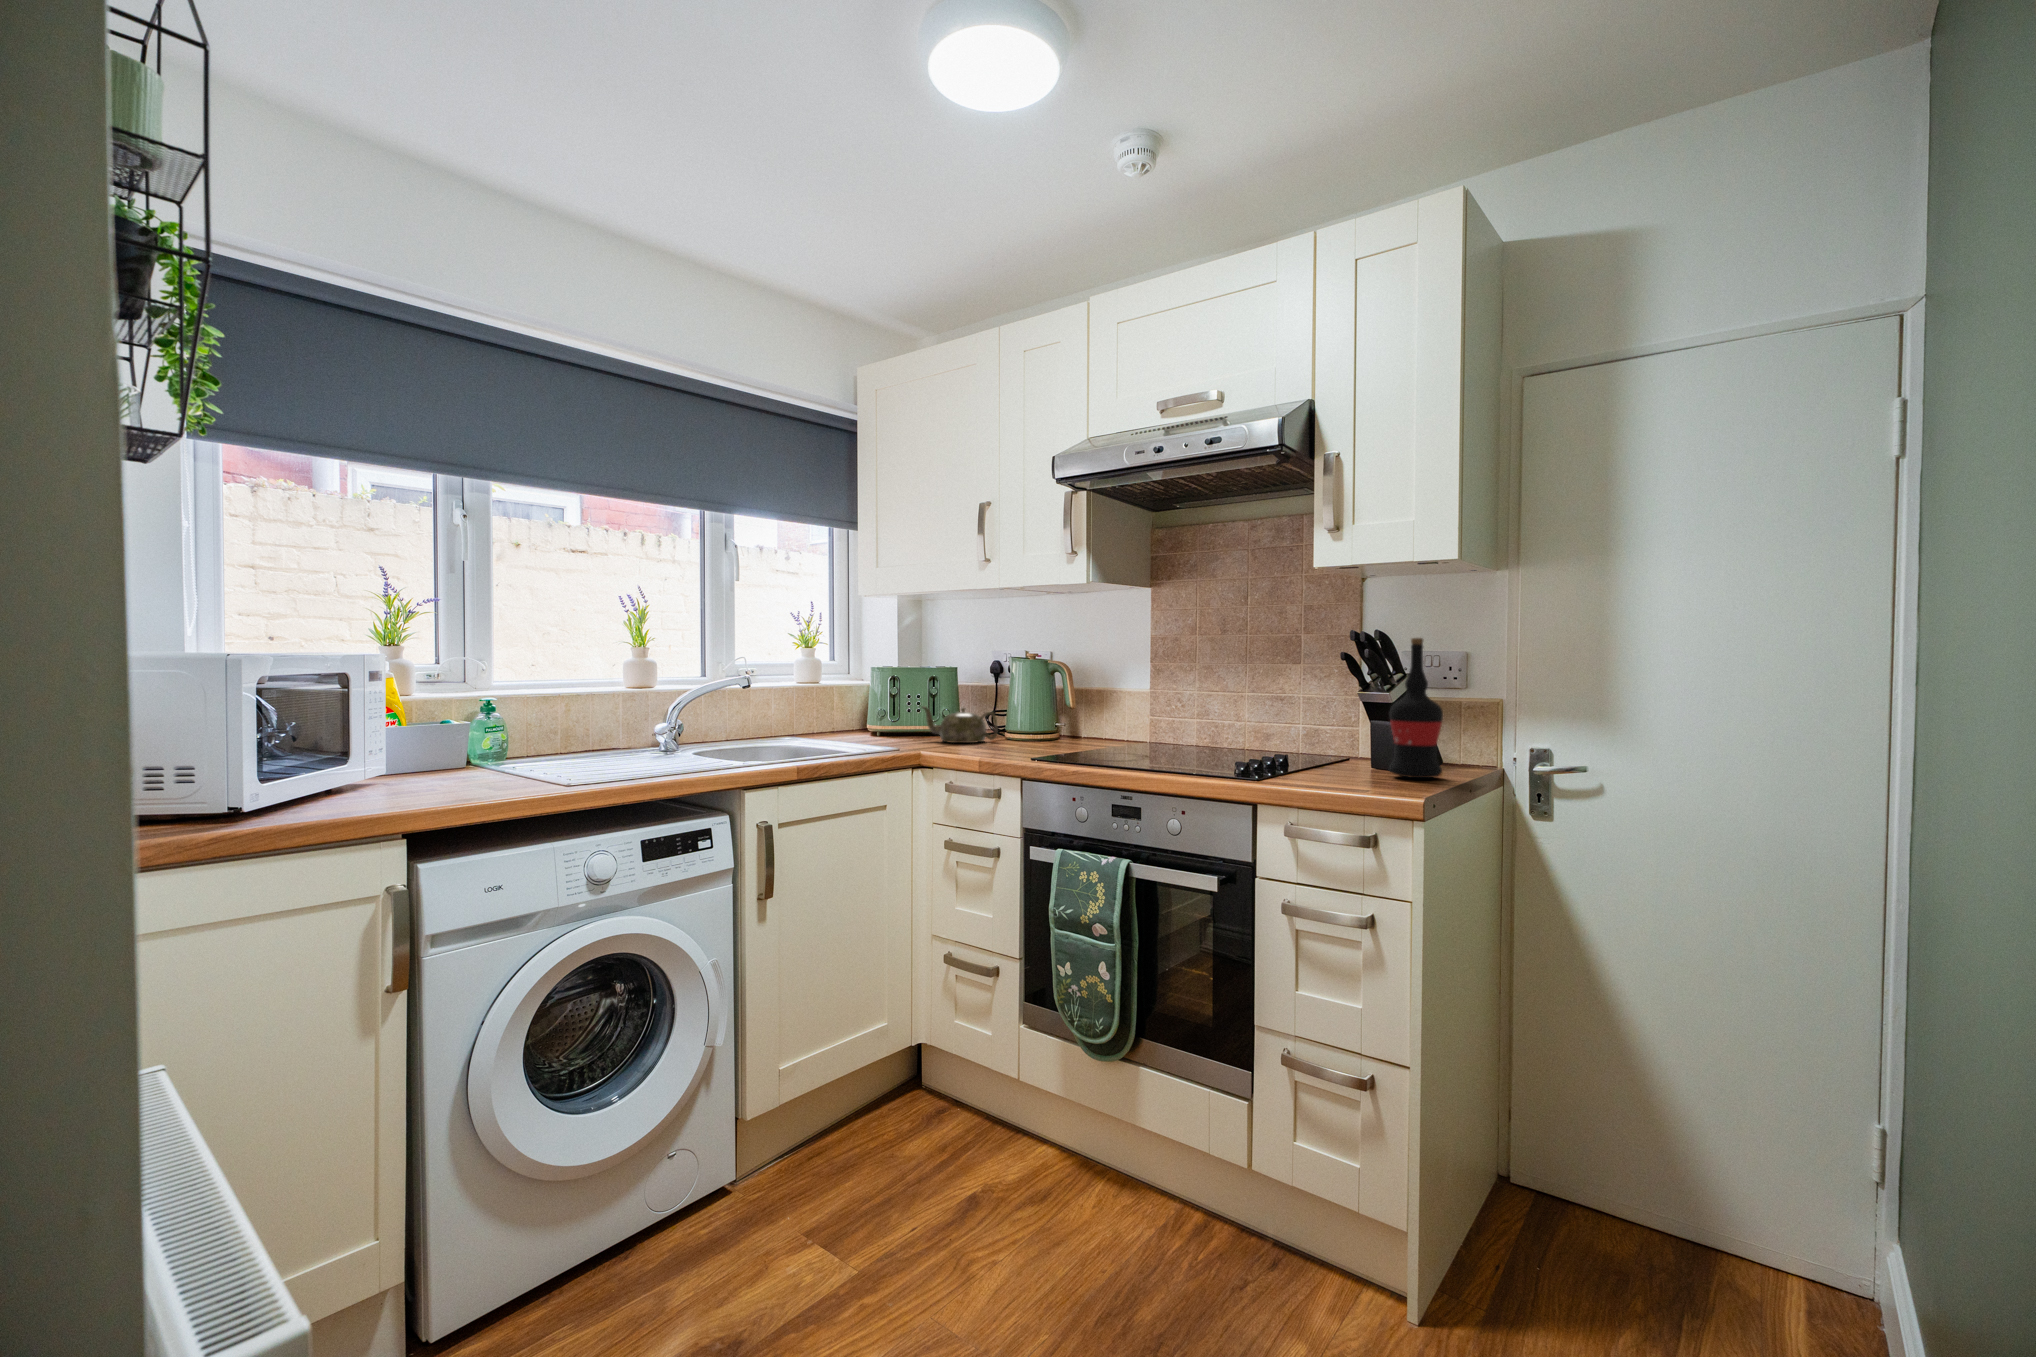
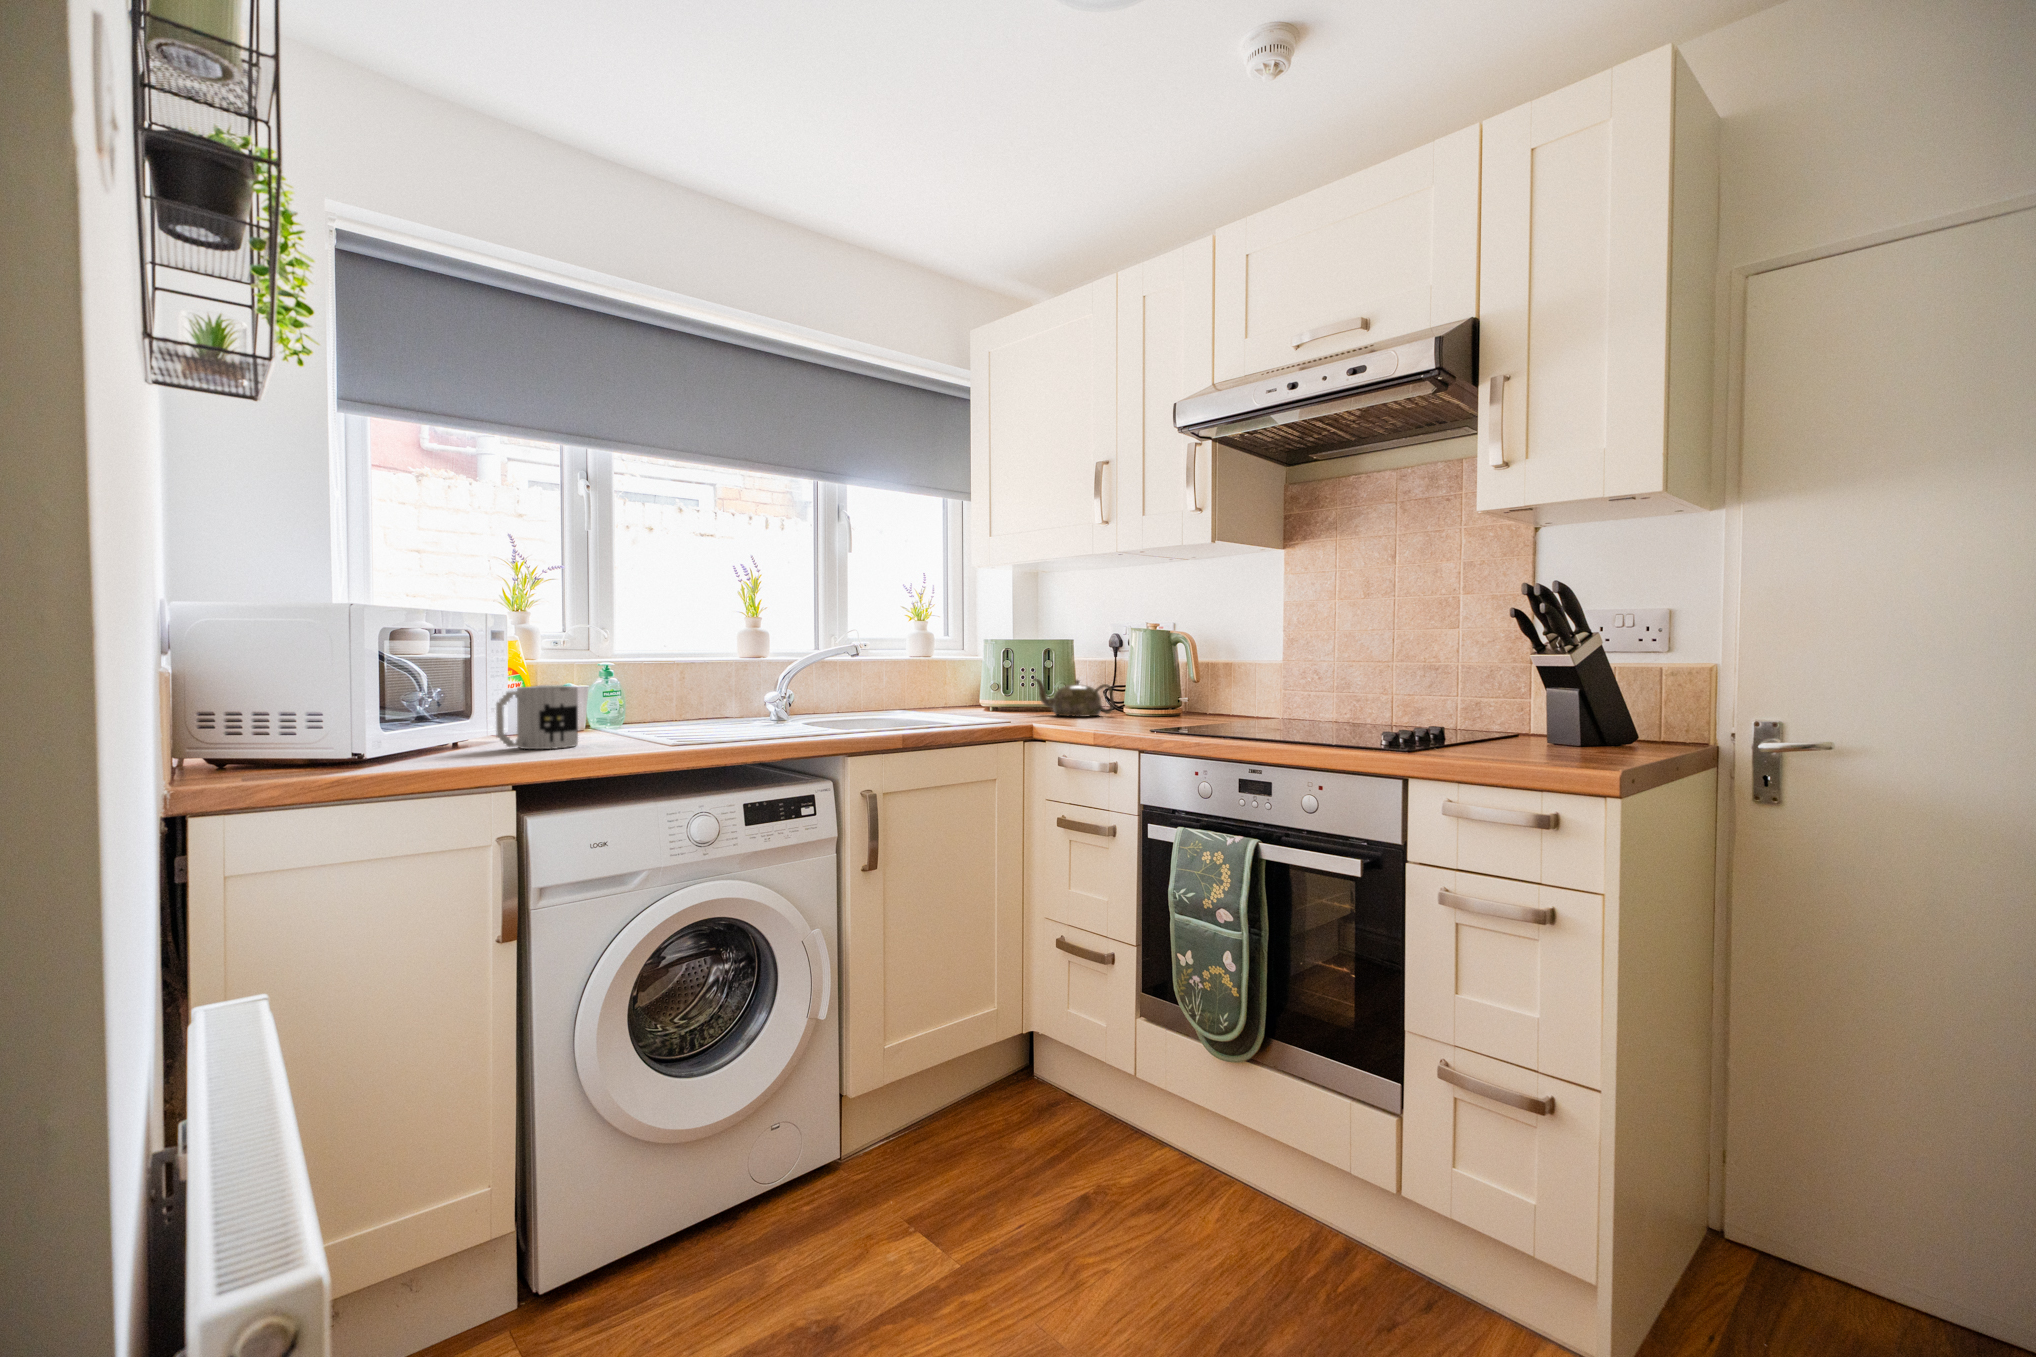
wine bottle: present [1389,638,1443,778] -> none [1572,587,1643,752]
mug: none [379,727,465,793] -> present [496,686,578,749]

